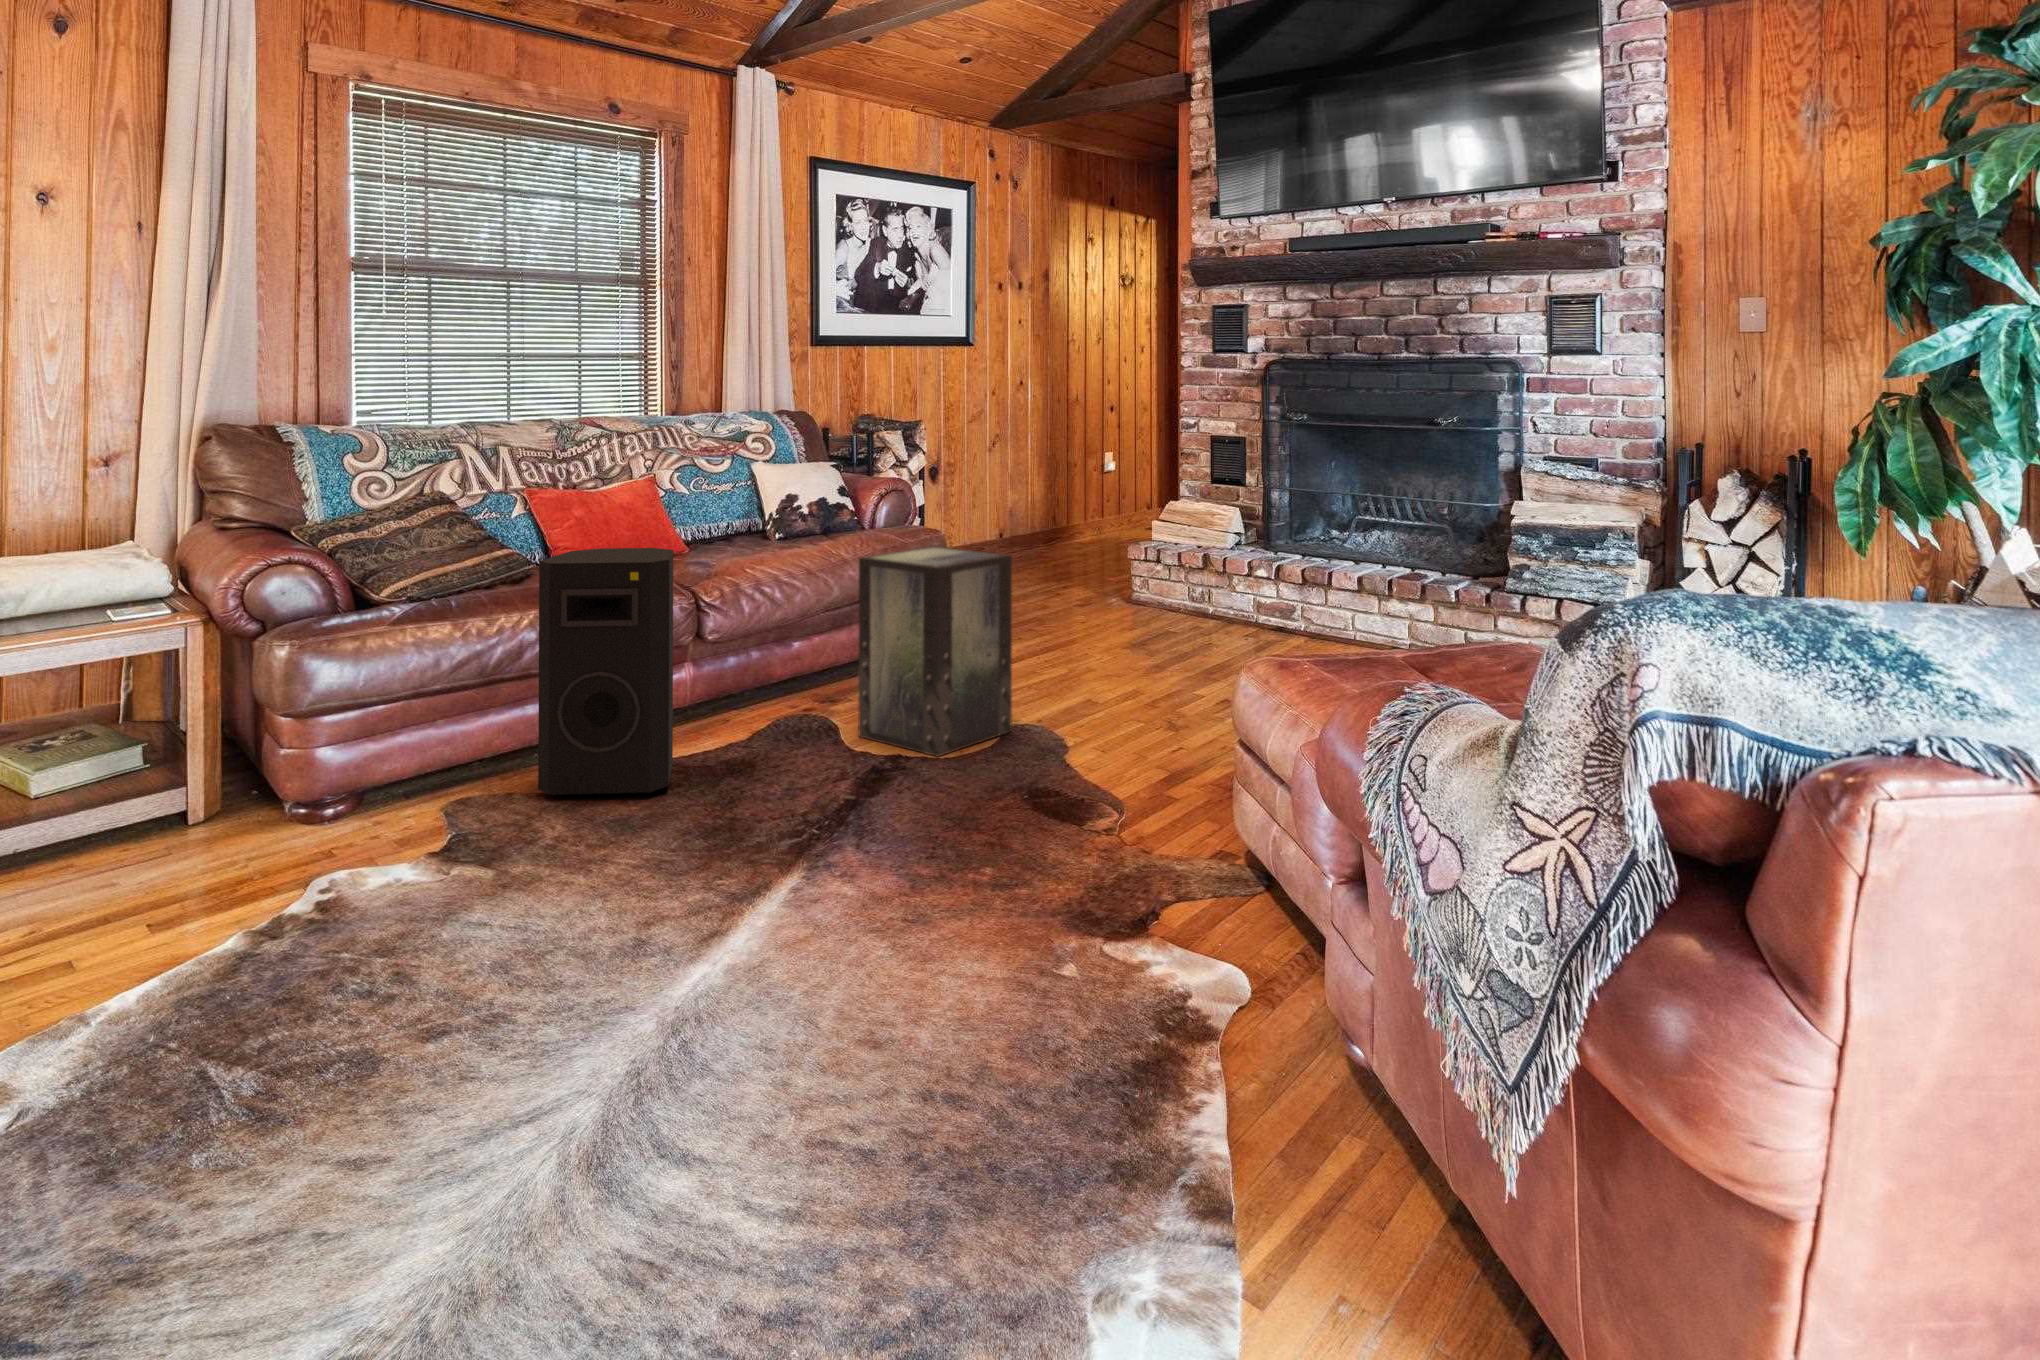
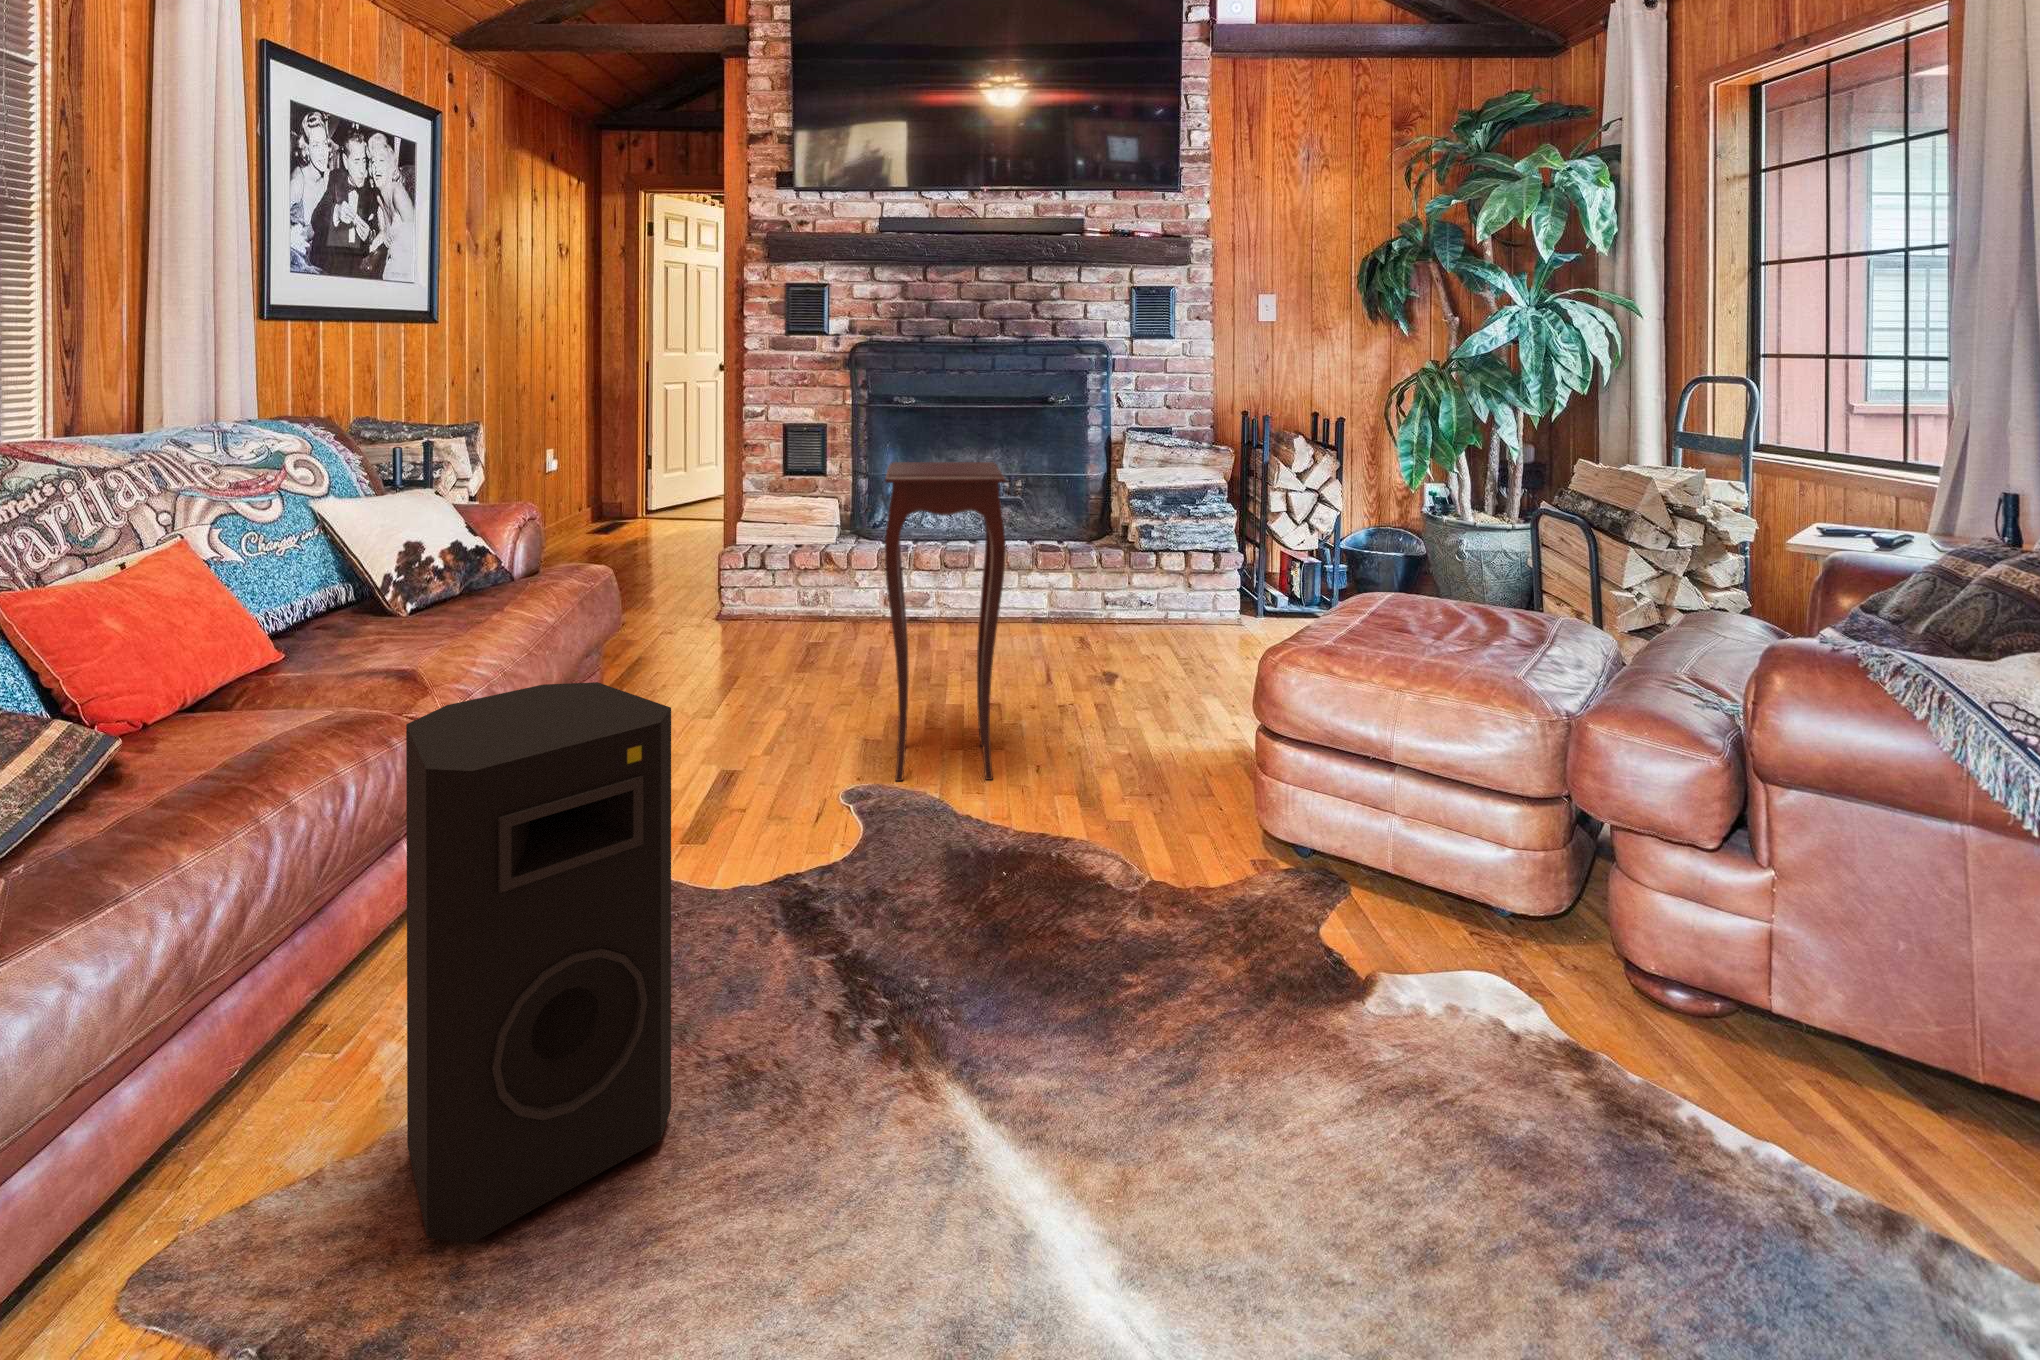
side table: none [1028,459,1162,726] -> present [885,462,1006,781]
storage box: present [858,547,1012,756] -> none [757,595,920,888]

